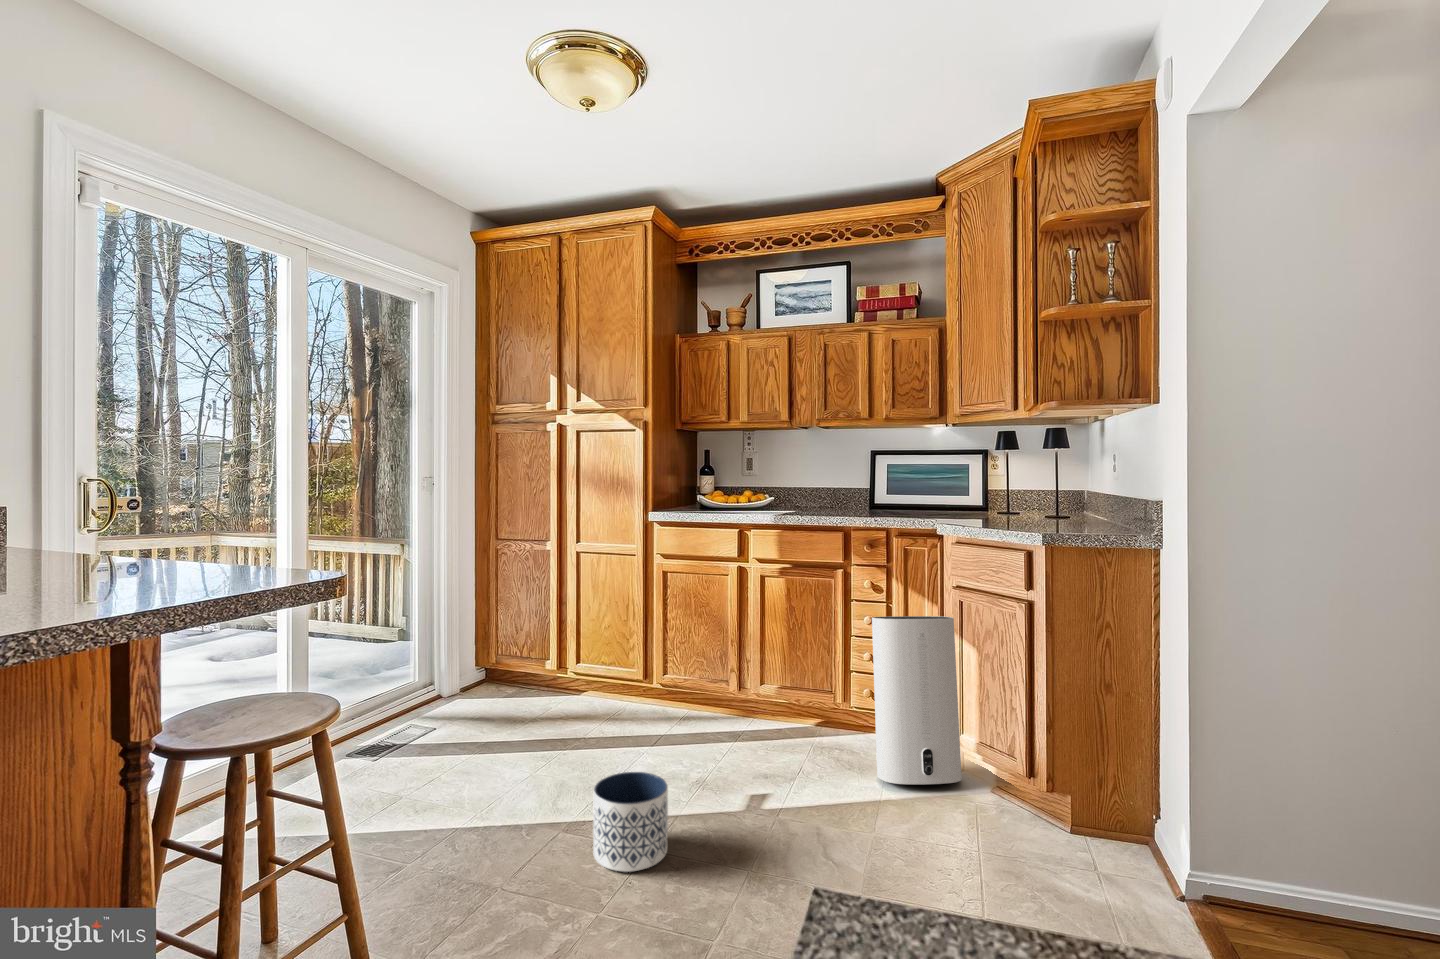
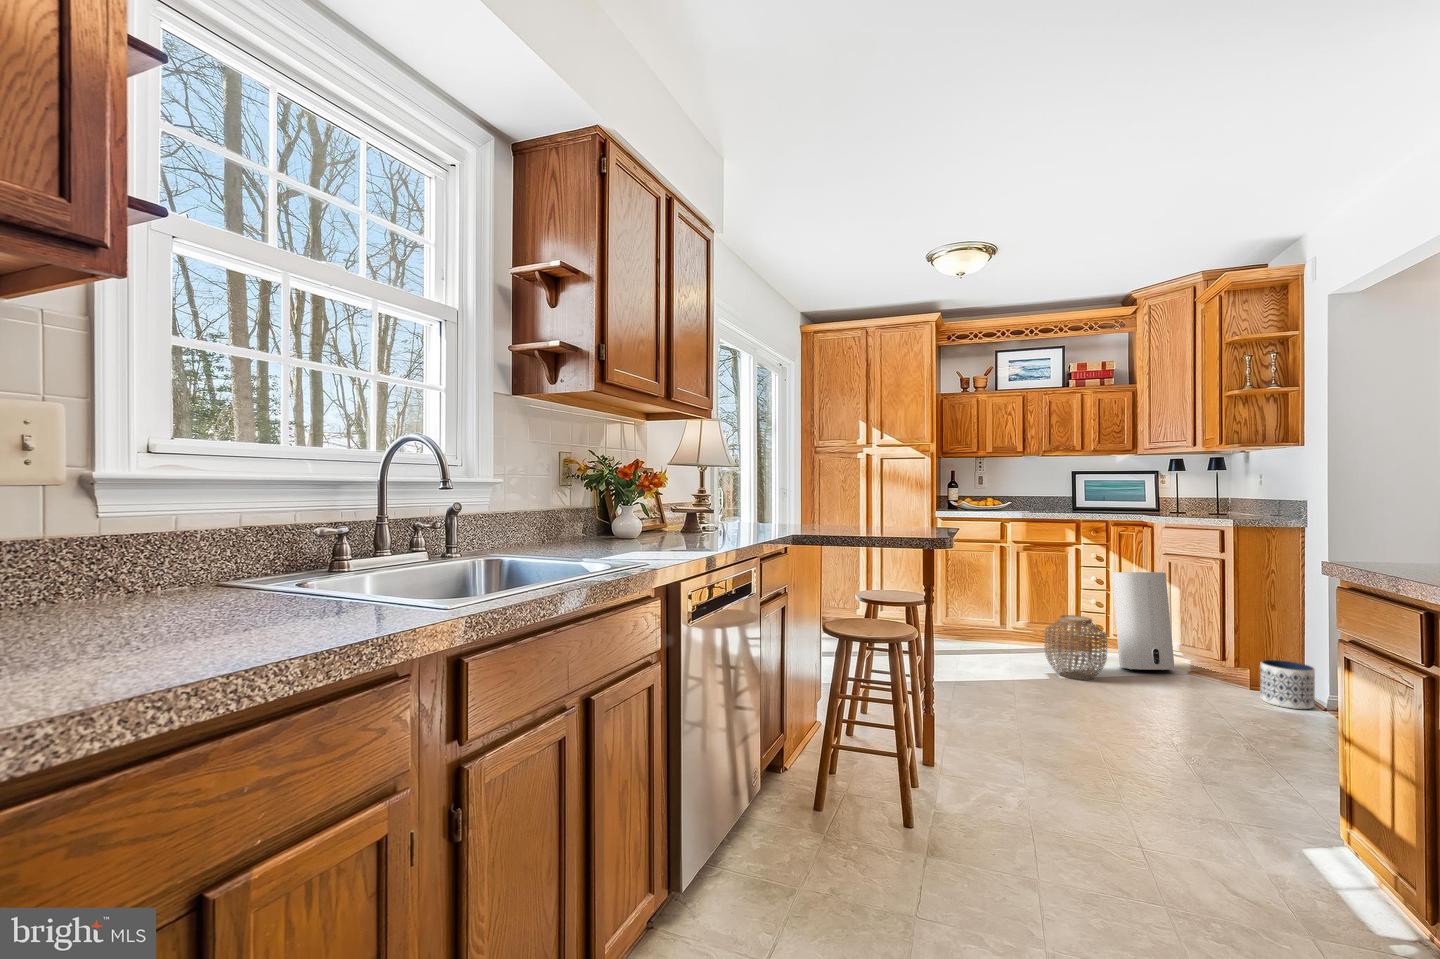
woven basket: none [740,694,836,813] -> present [1045,615,1107,680]
planter: present [593,772,668,872] -> present [1260,660,1315,709]

